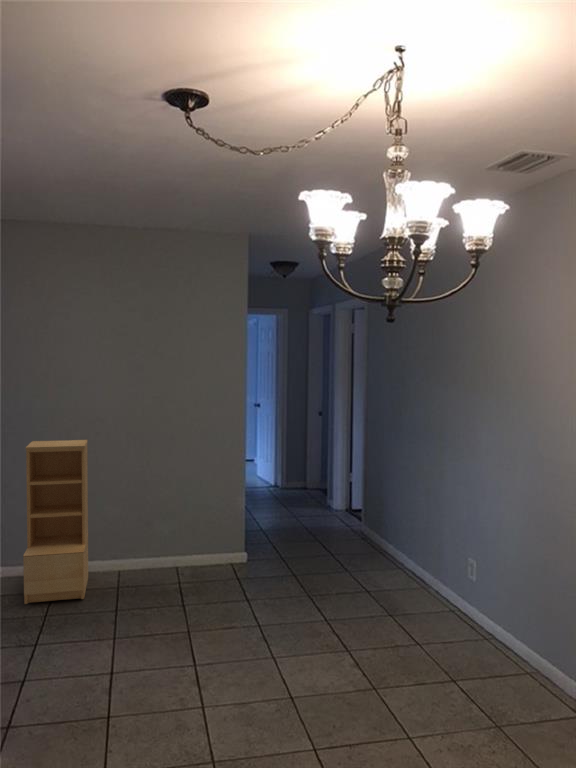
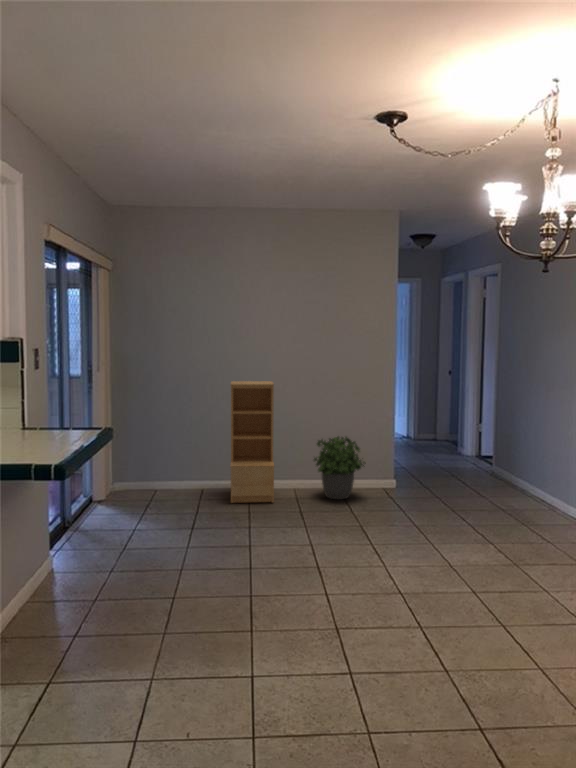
potted plant: none [138,505,204,588] -> present [314,436,366,499]

